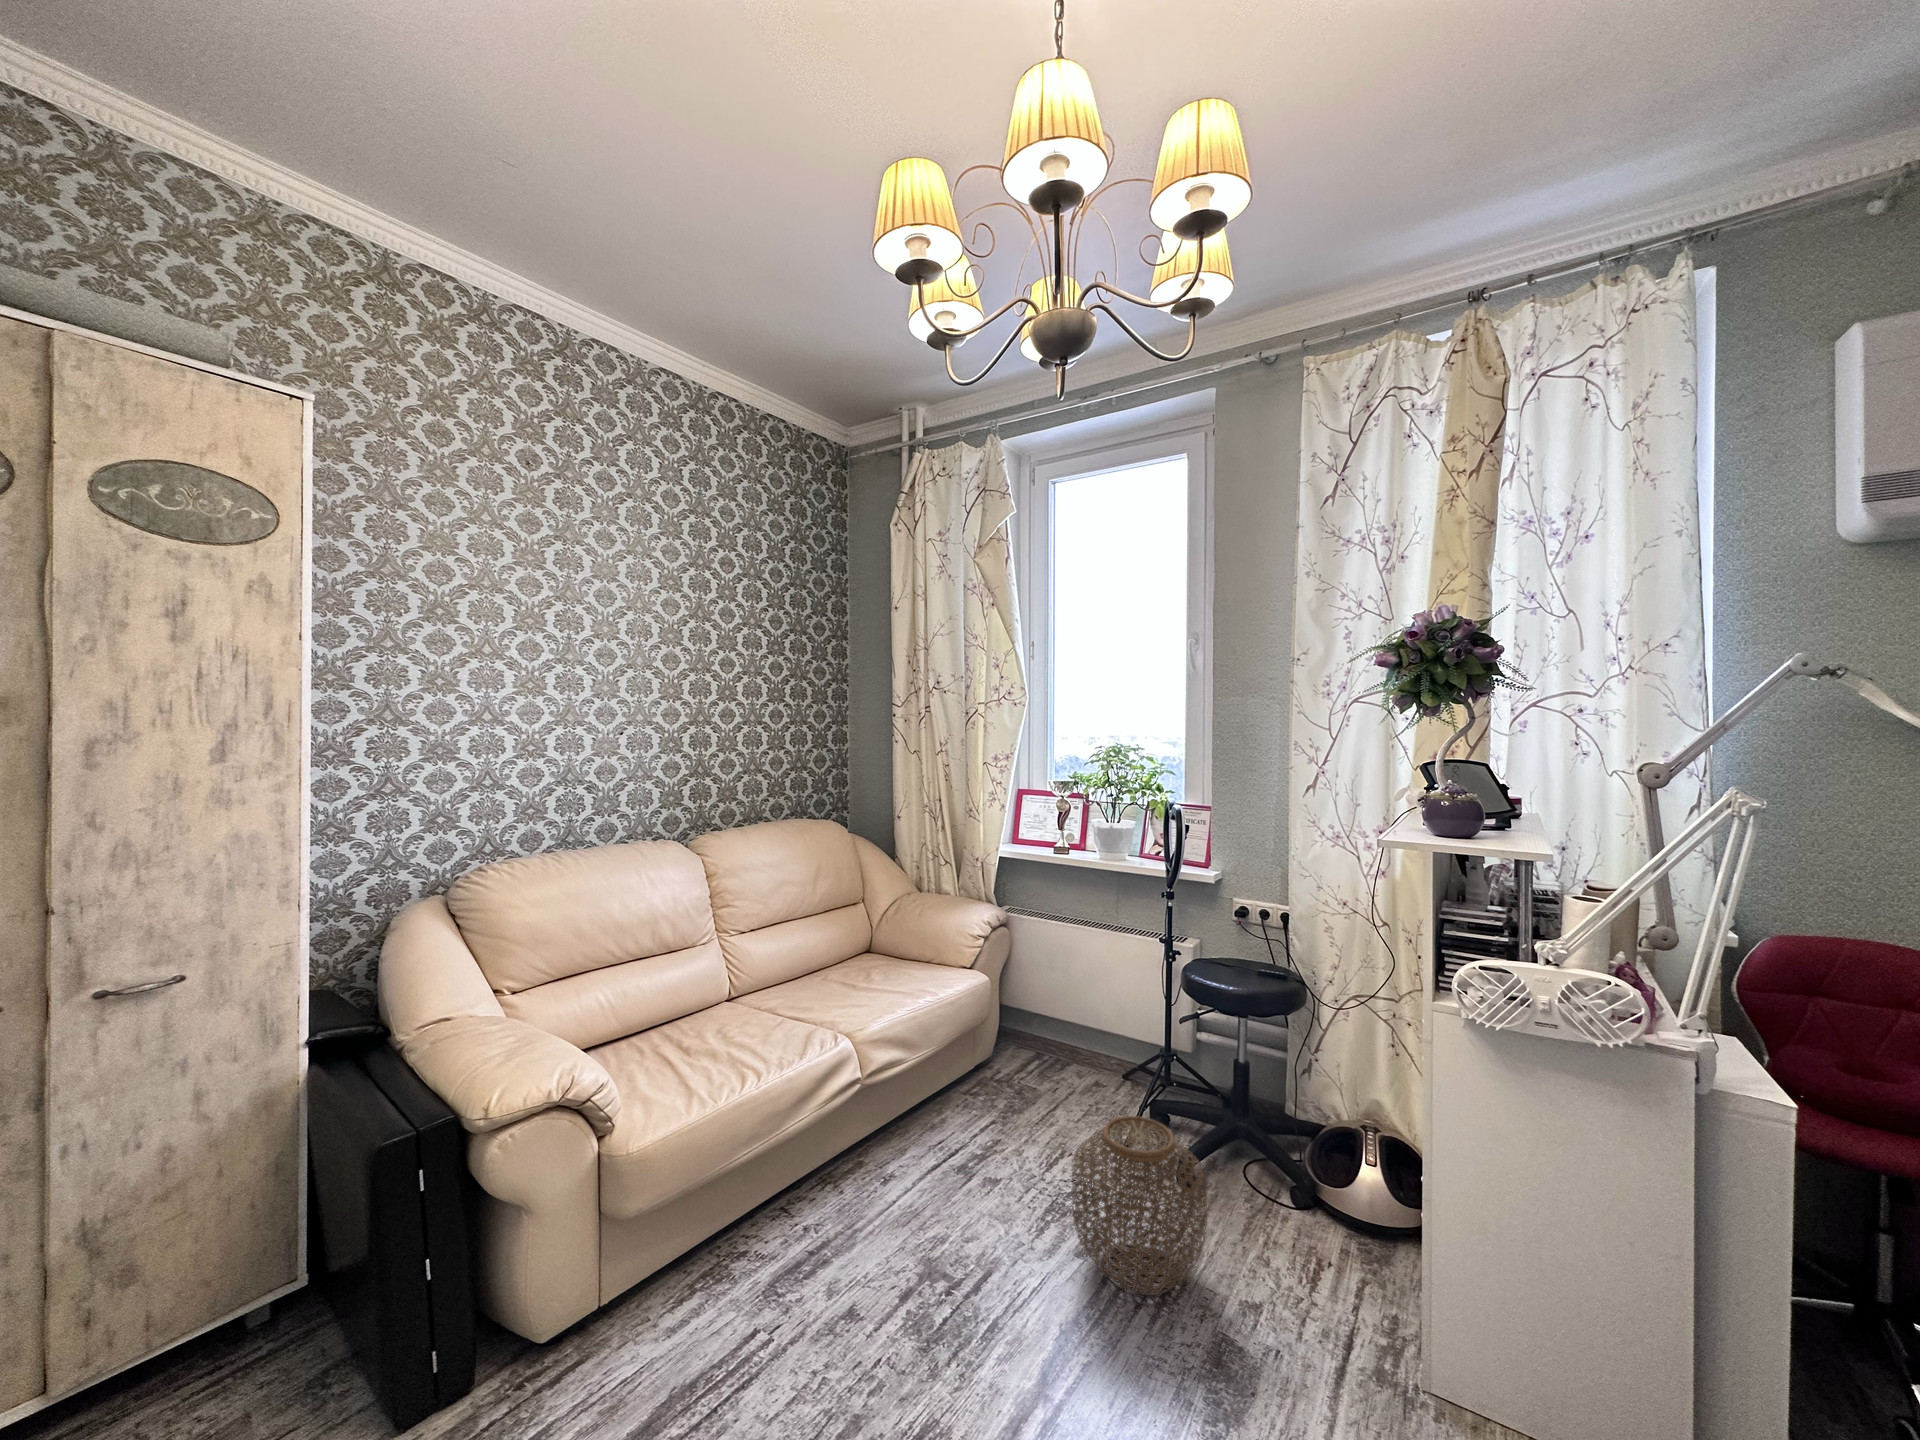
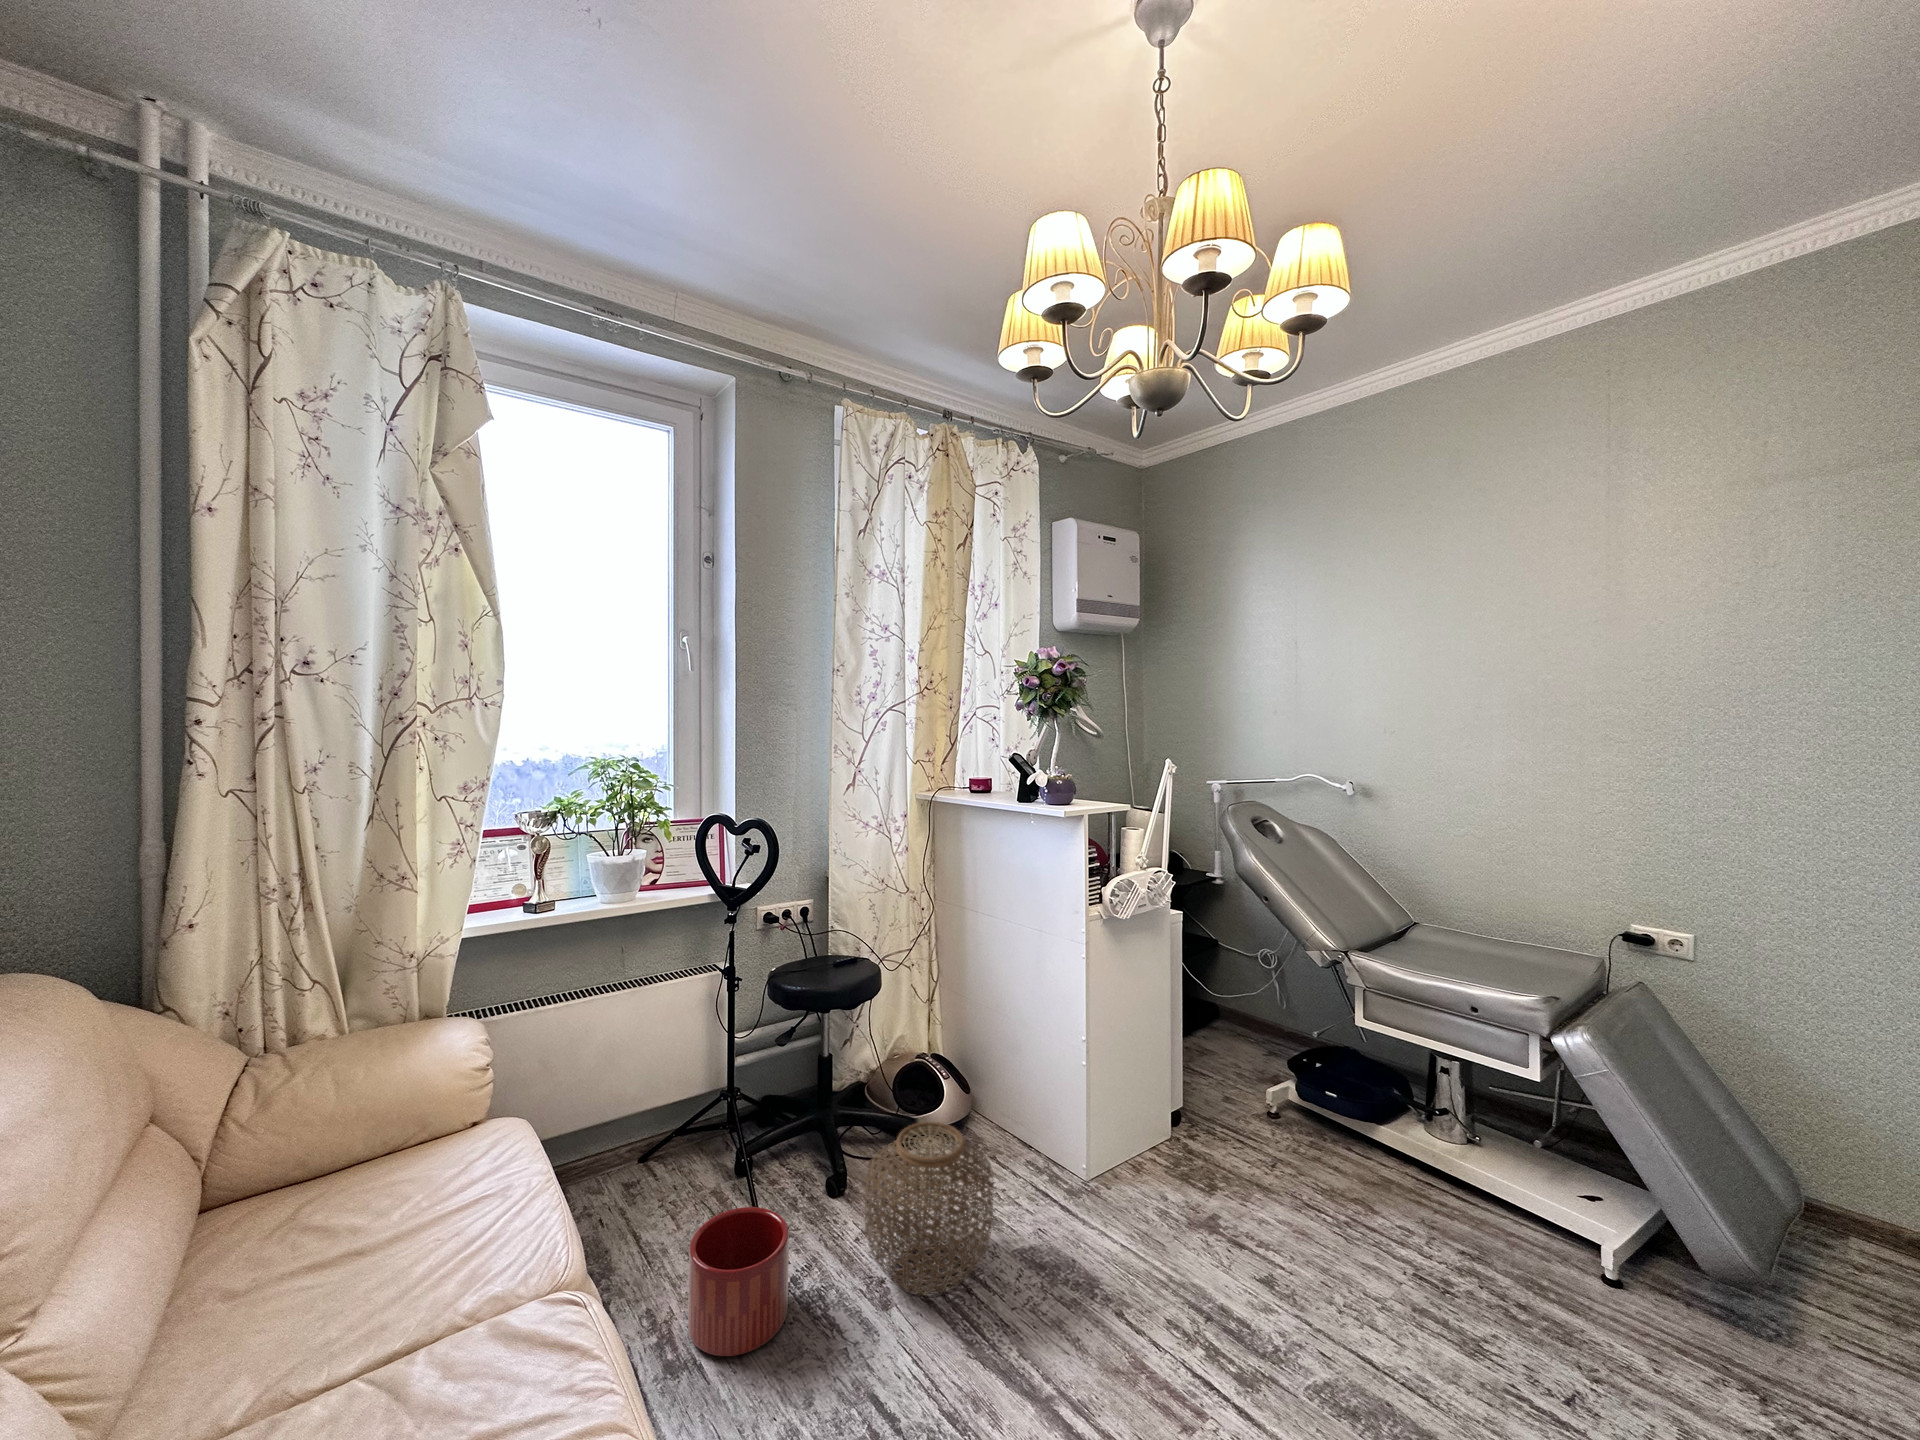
planter: none [970,1097,1046,1201] -> present [688,1207,789,1356]

